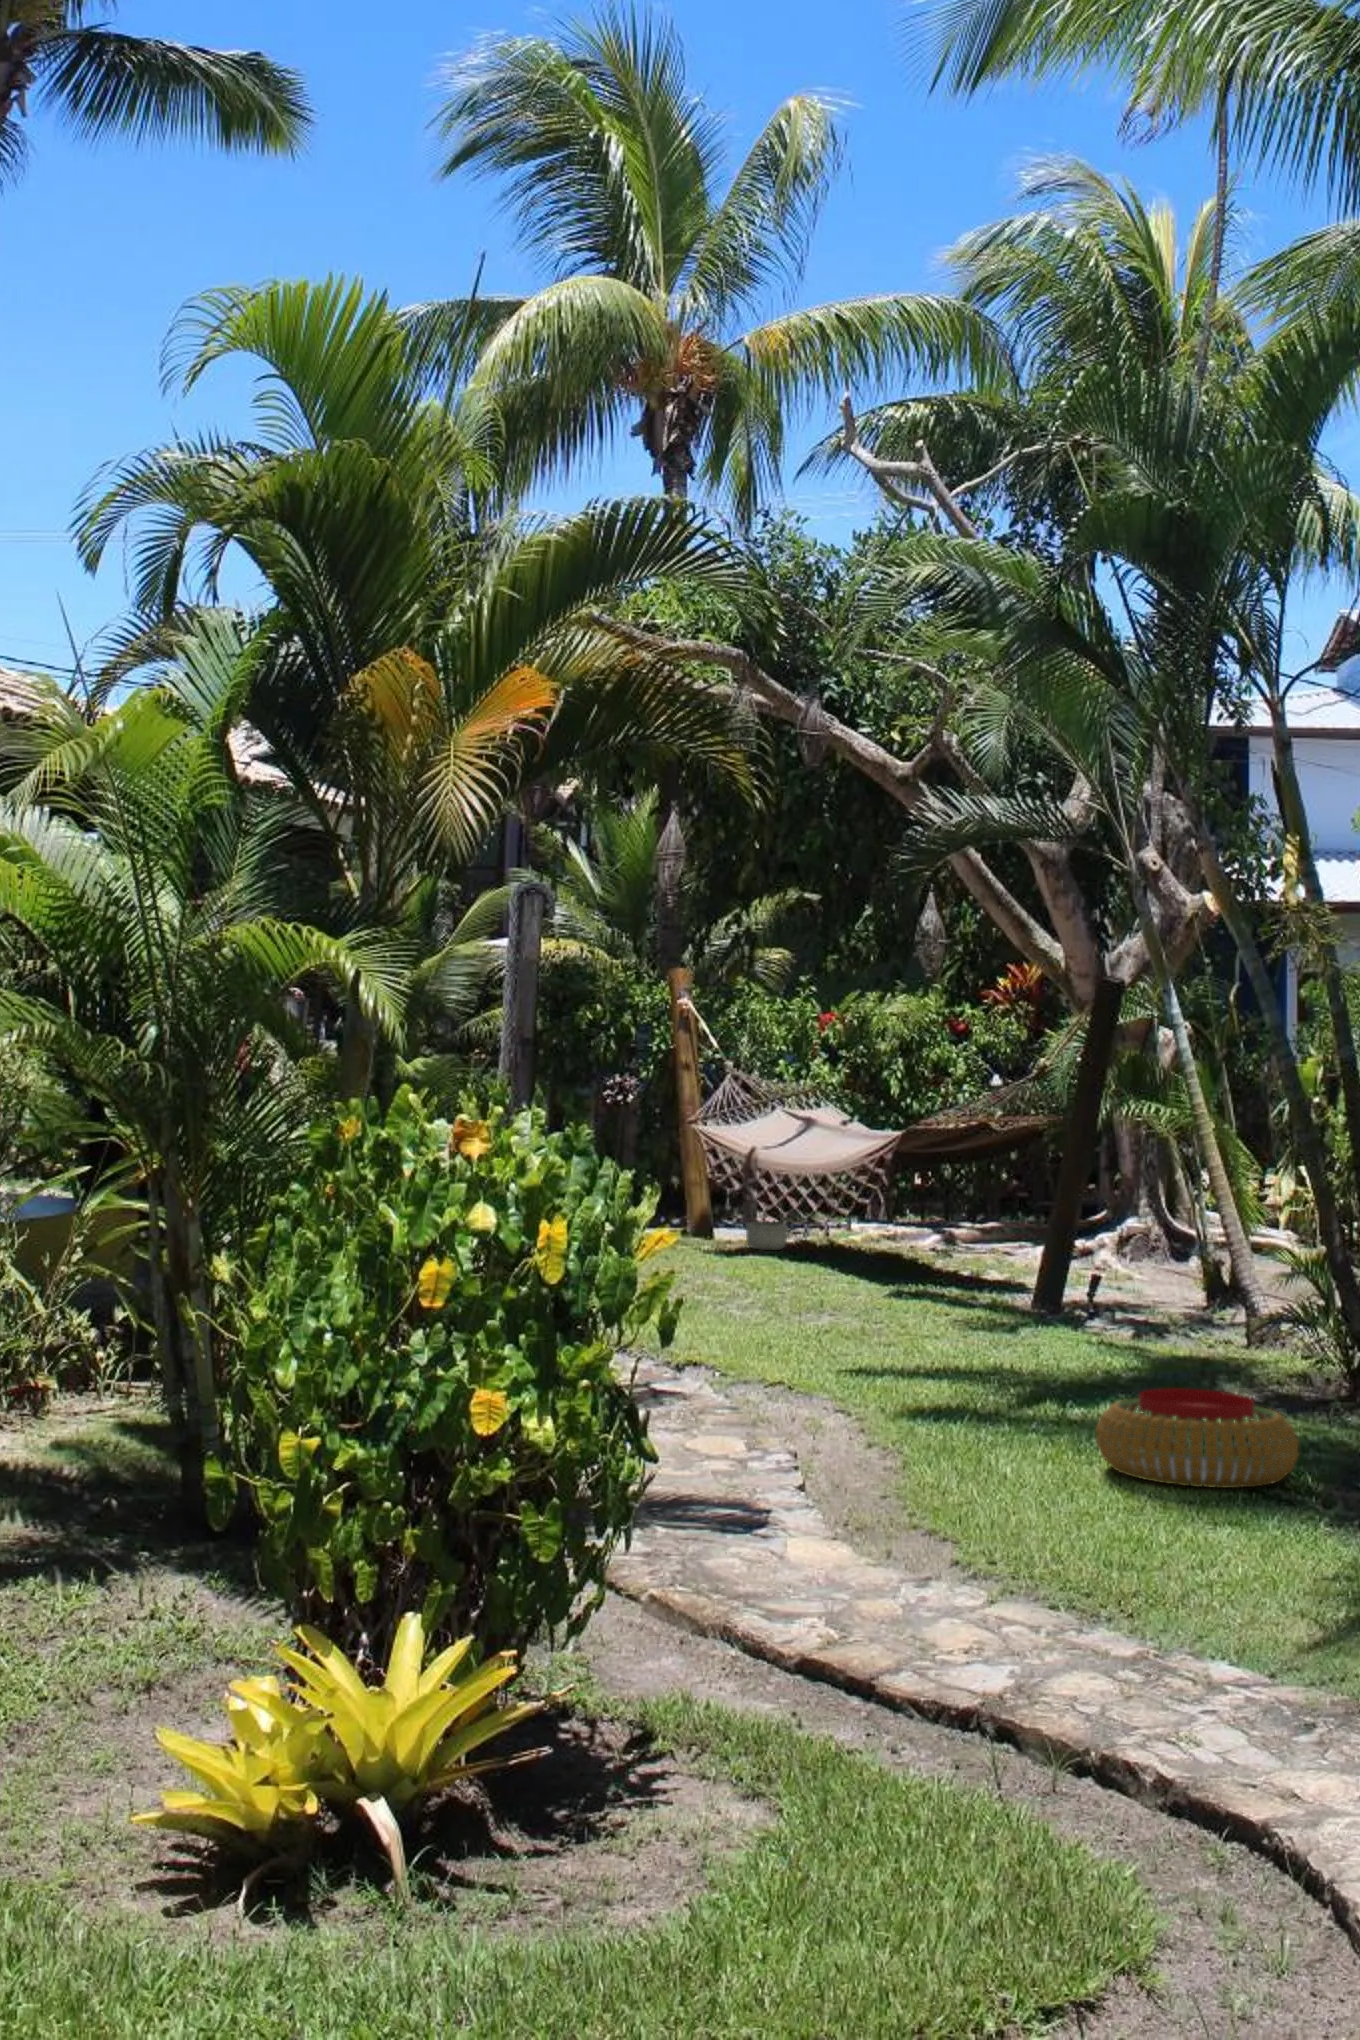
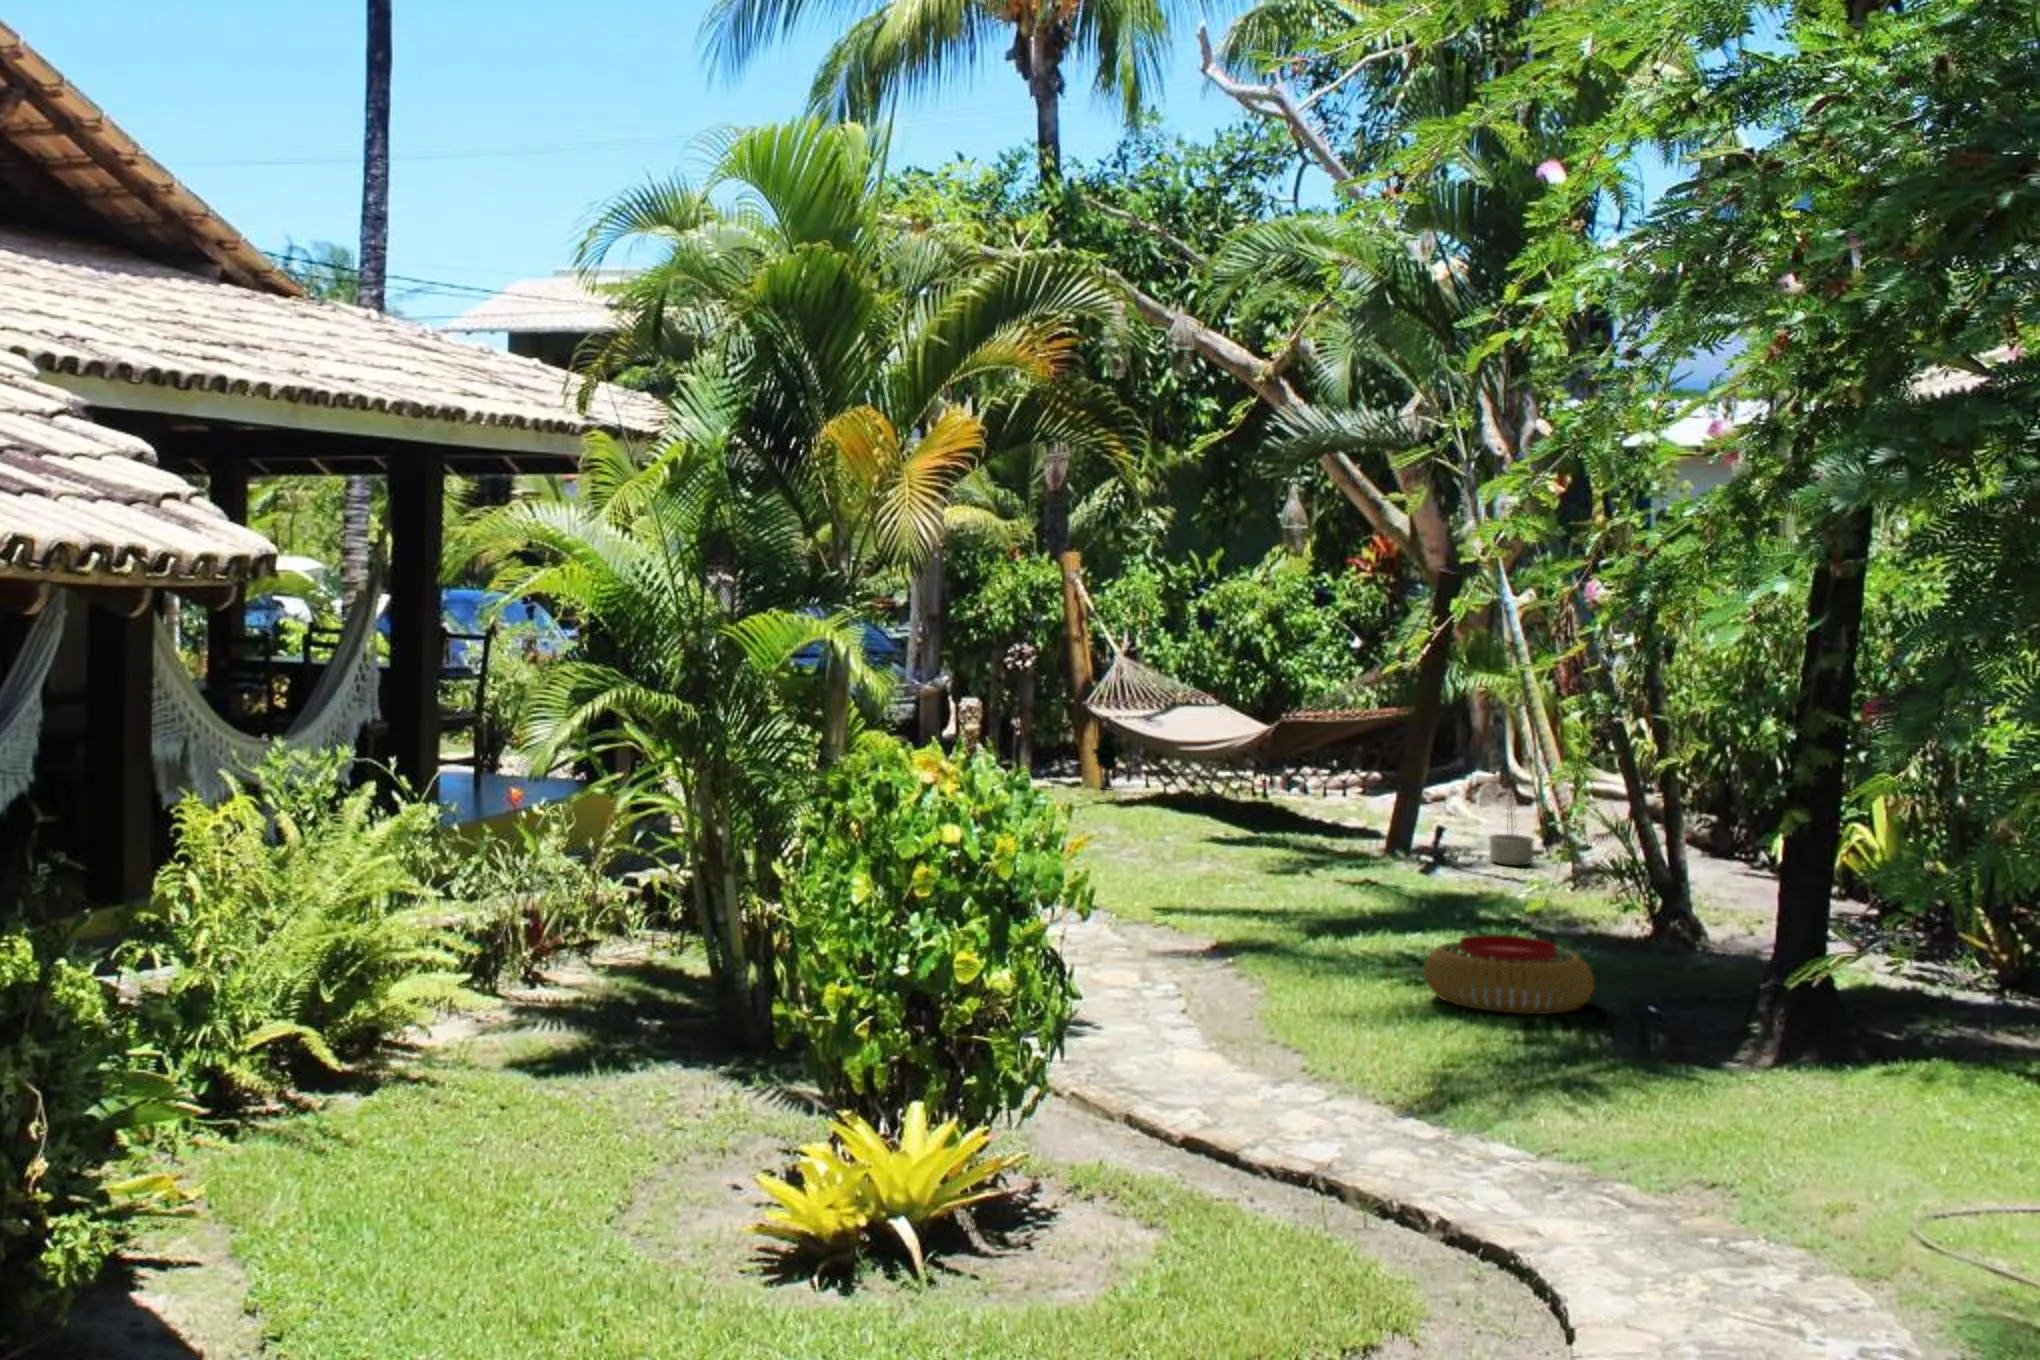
decorative plant: none [701,1166,737,1244] -> present [1092,727,1119,789]
basket: present [746,1193,787,1250] -> present [1489,799,1534,865]

